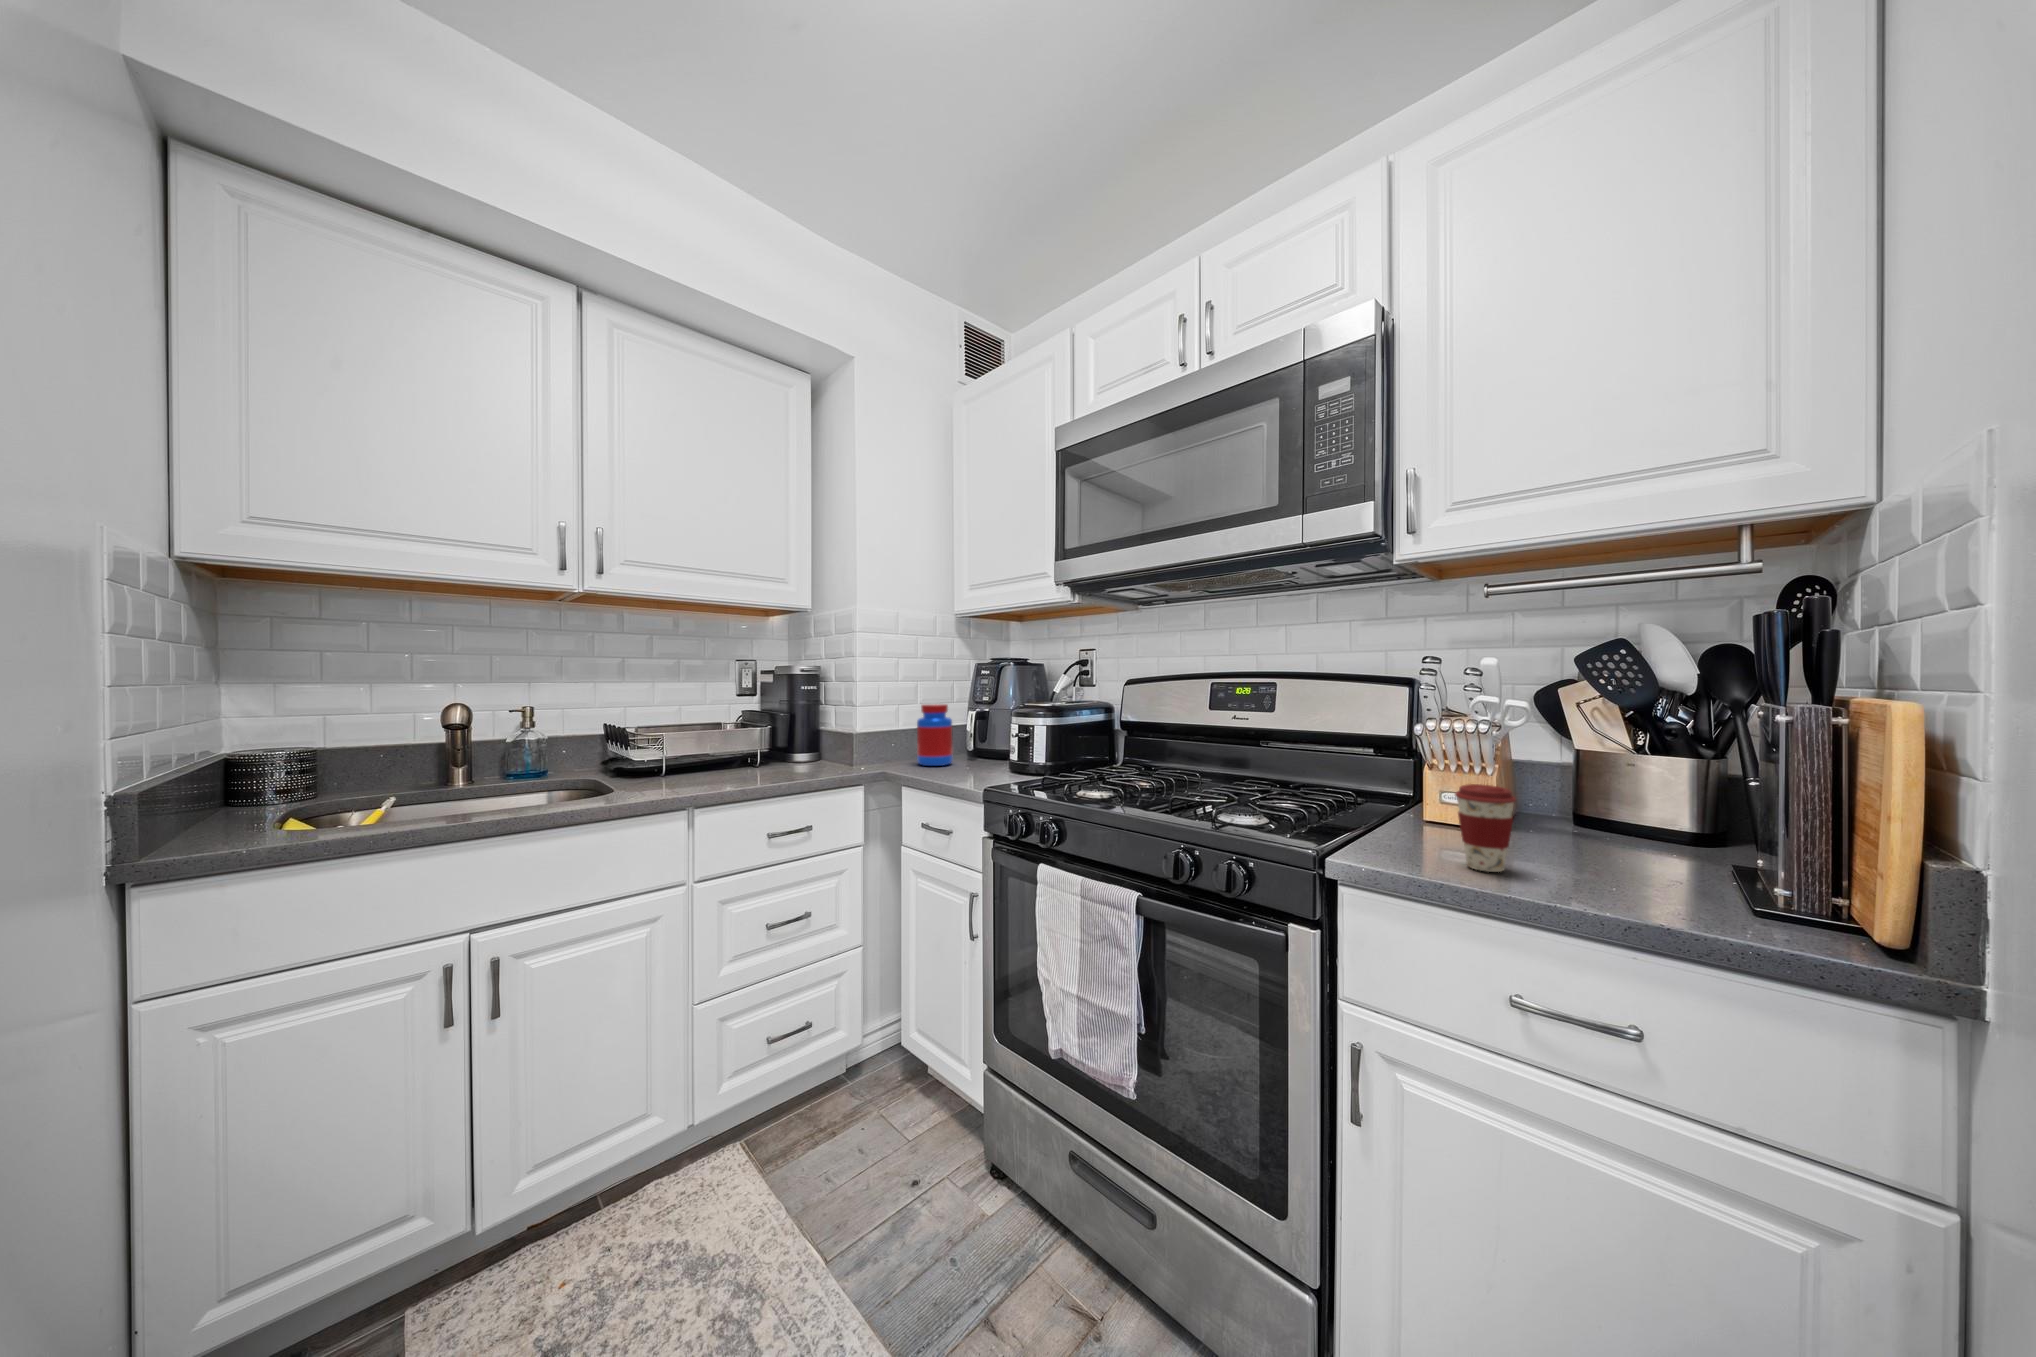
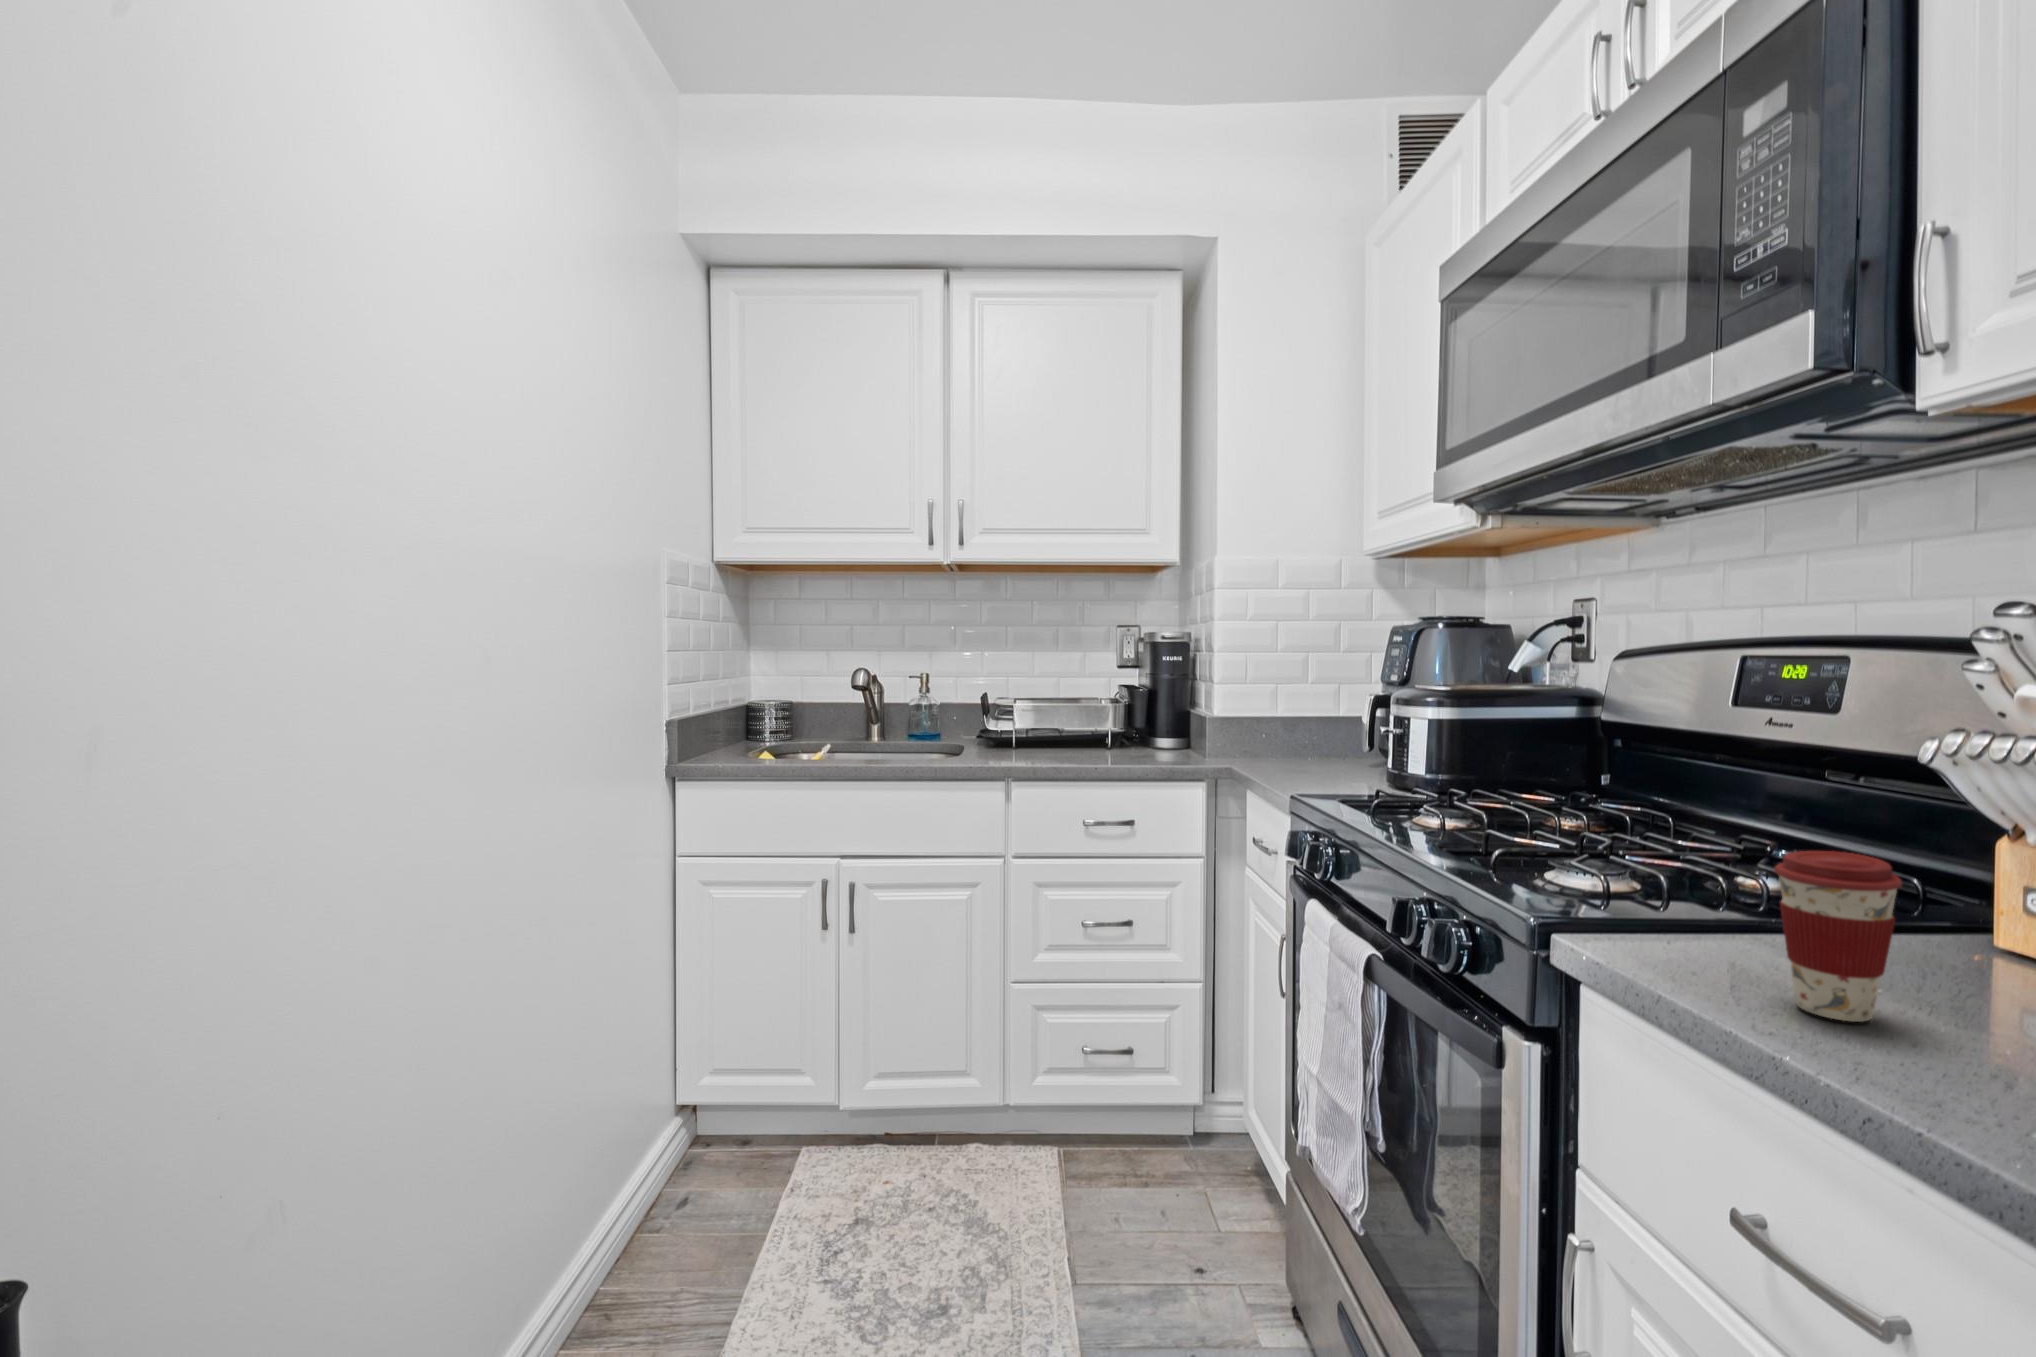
jar: present [917,704,953,766] -> none [1276,682,1325,764]

